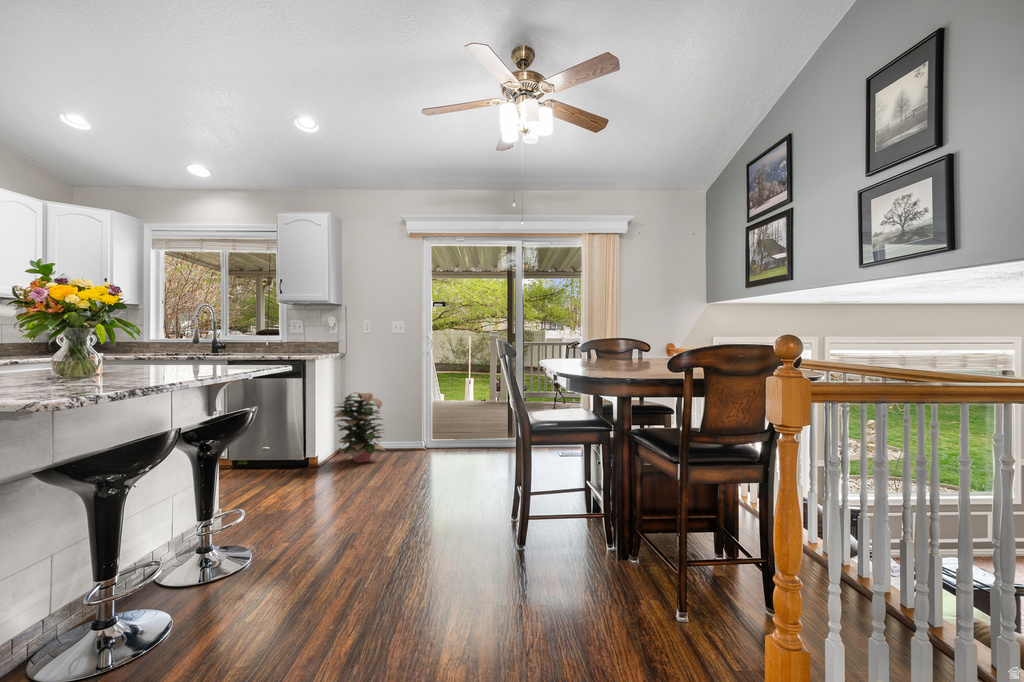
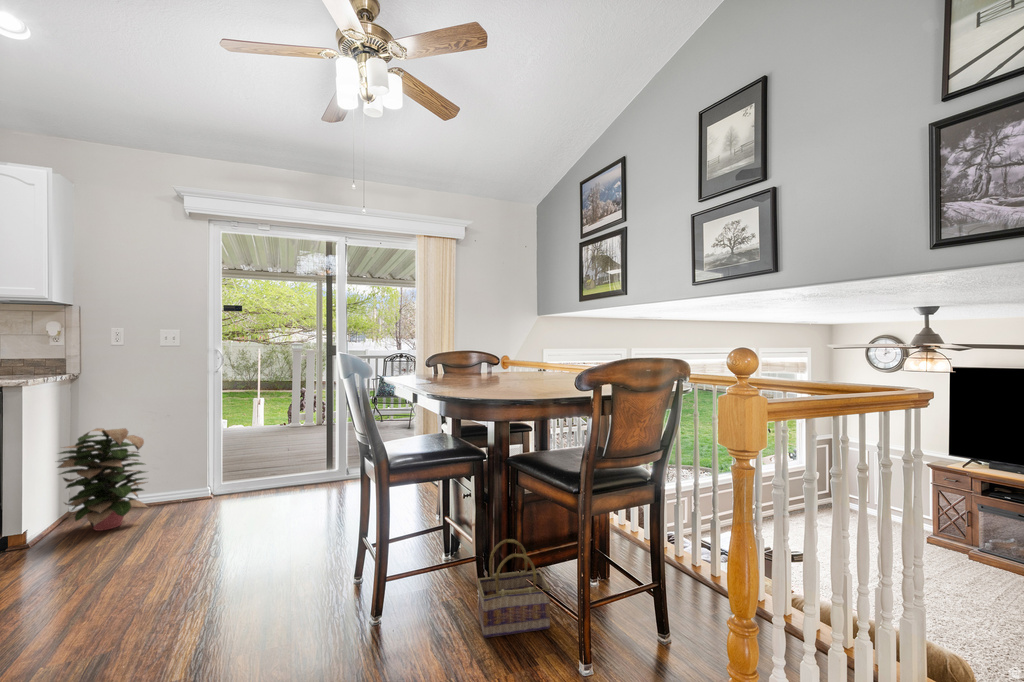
basket: none [598,499,660,579] -> present [477,539,551,638]

